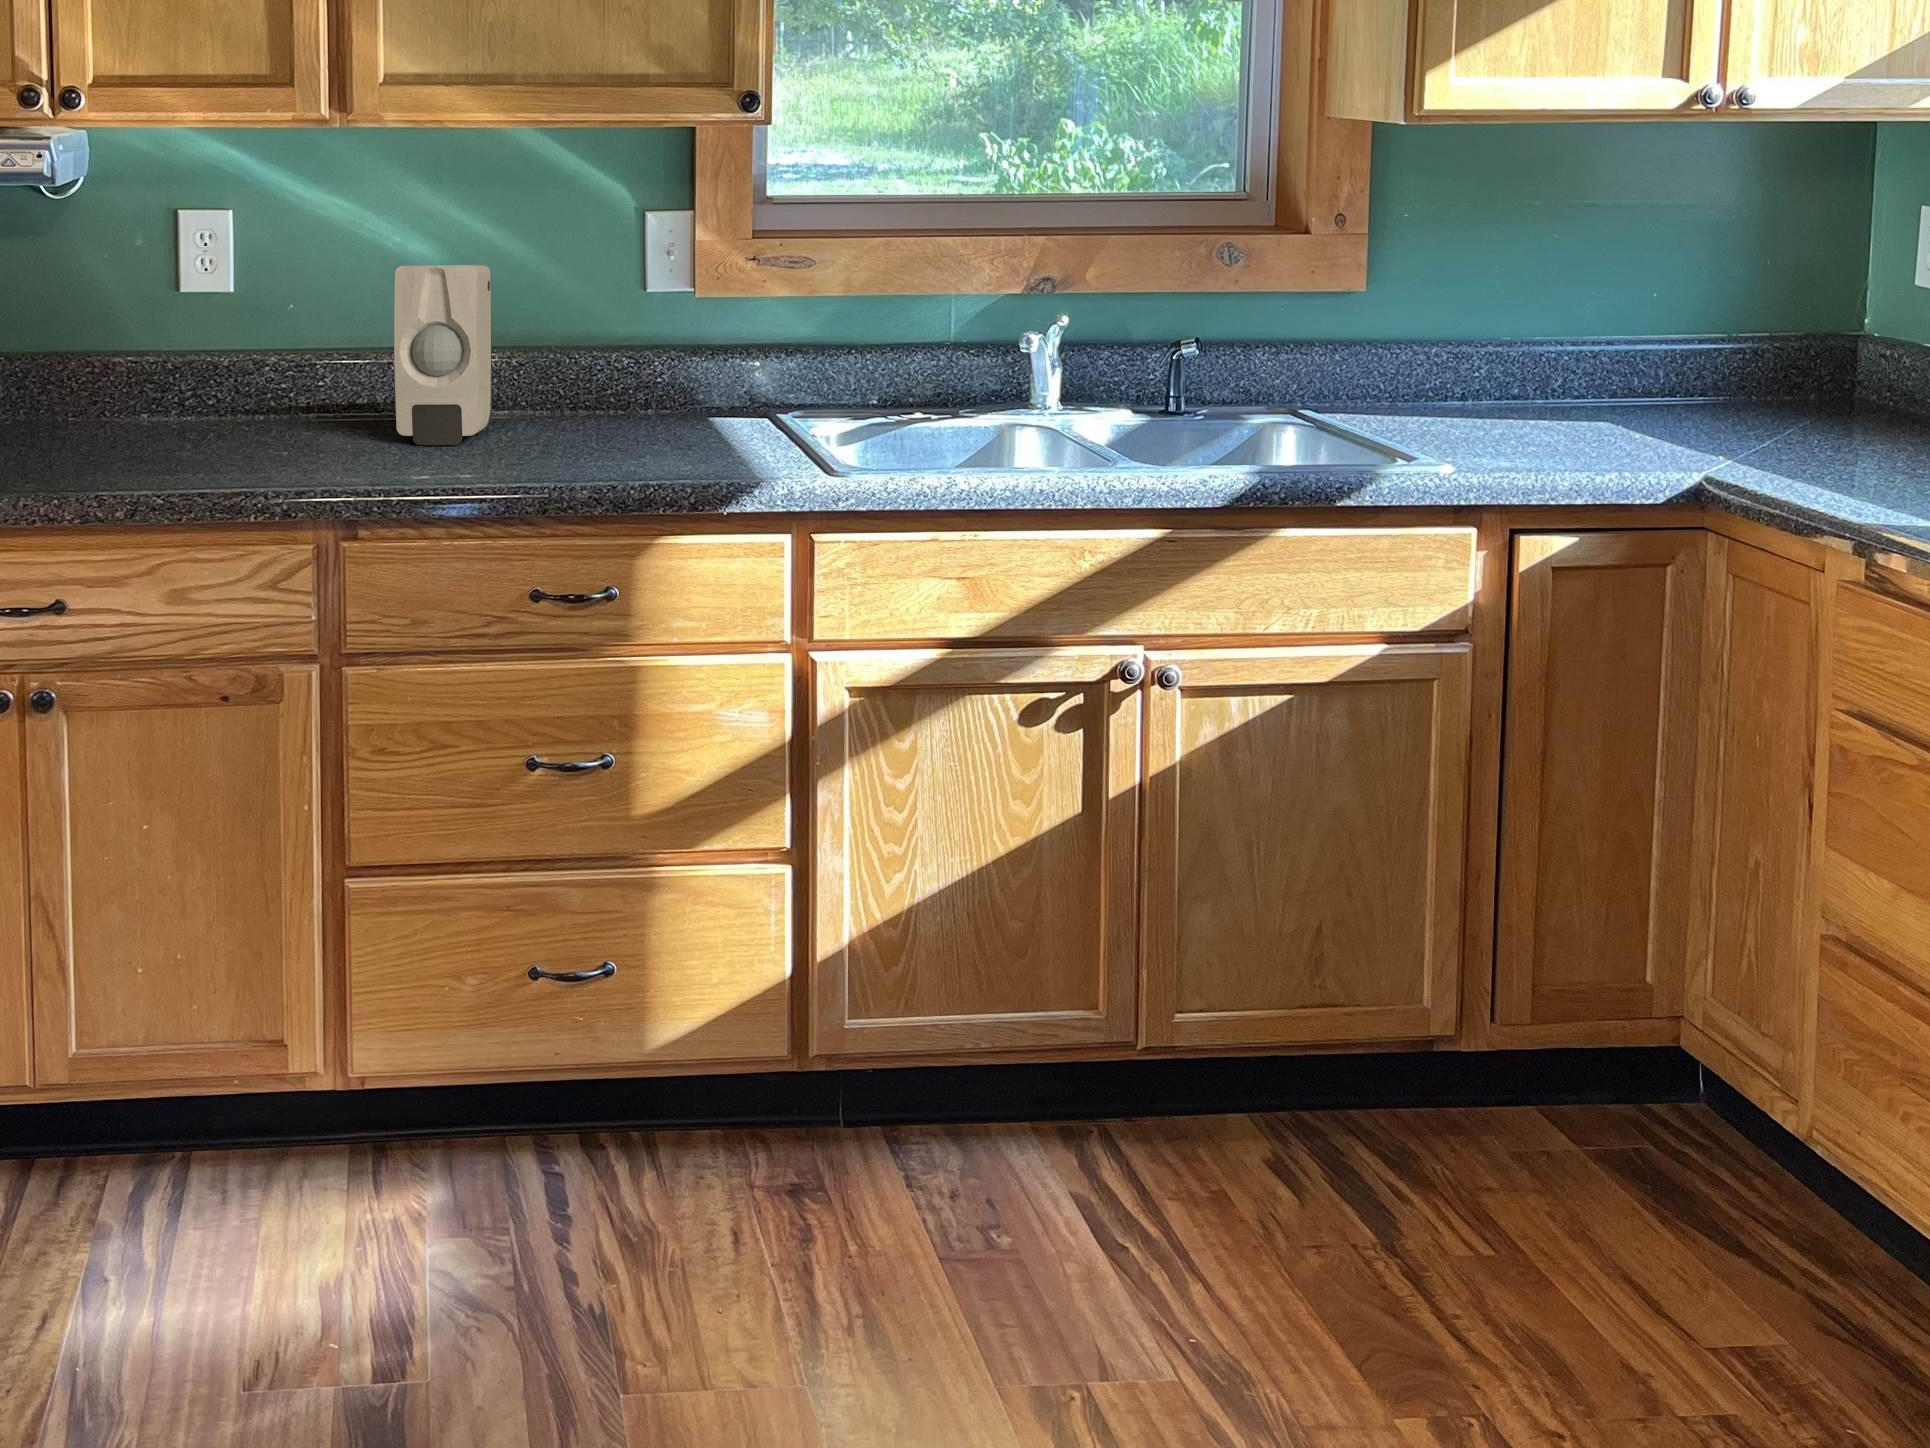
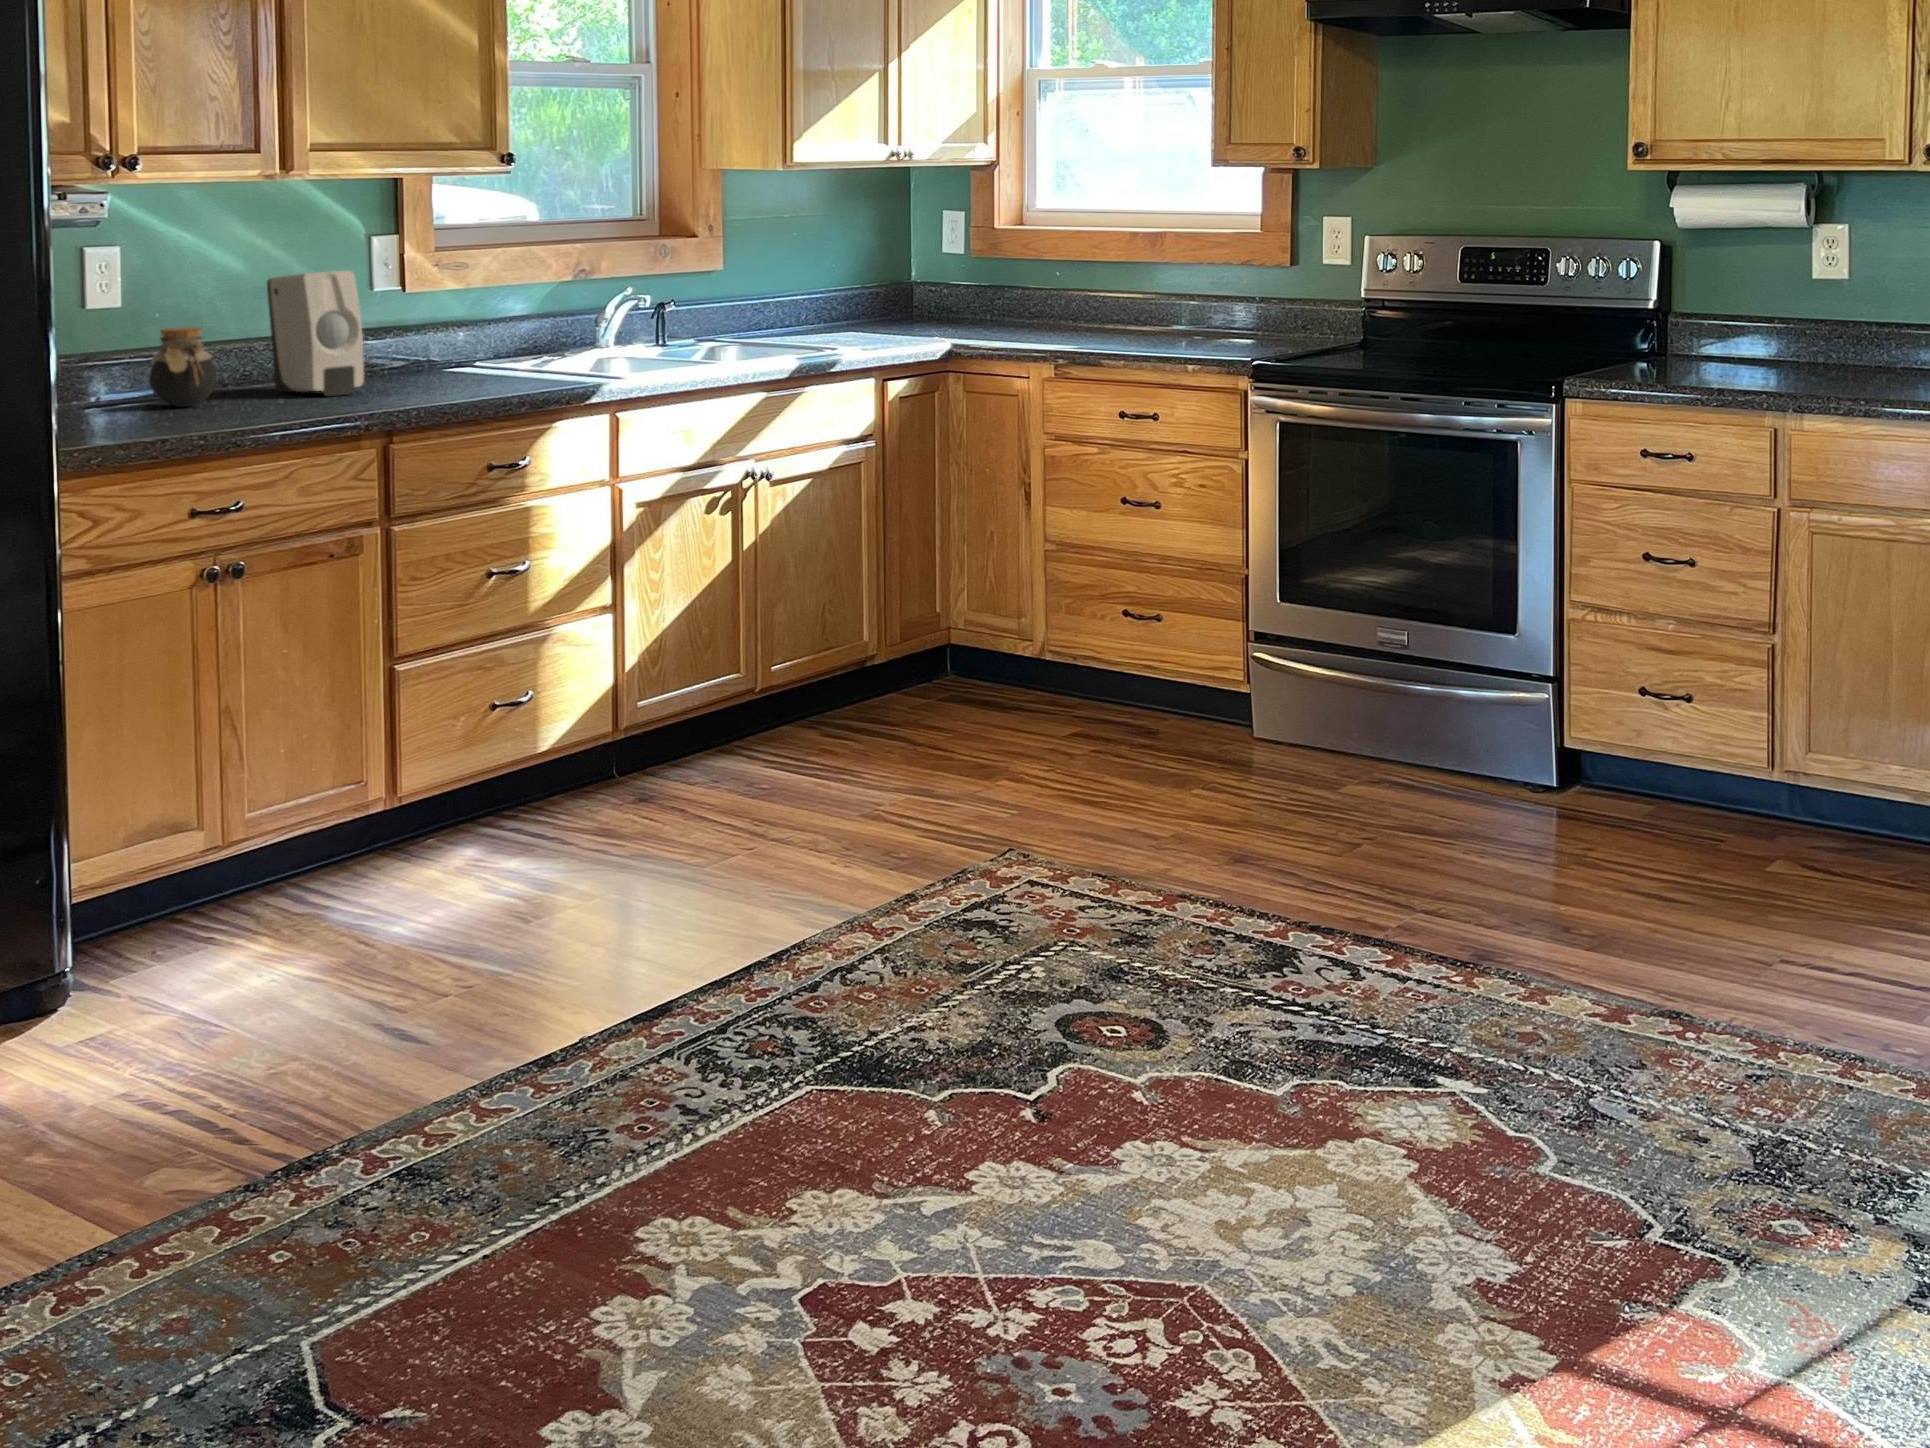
jar: none [188,327,281,436] -> present [149,327,217,407]

